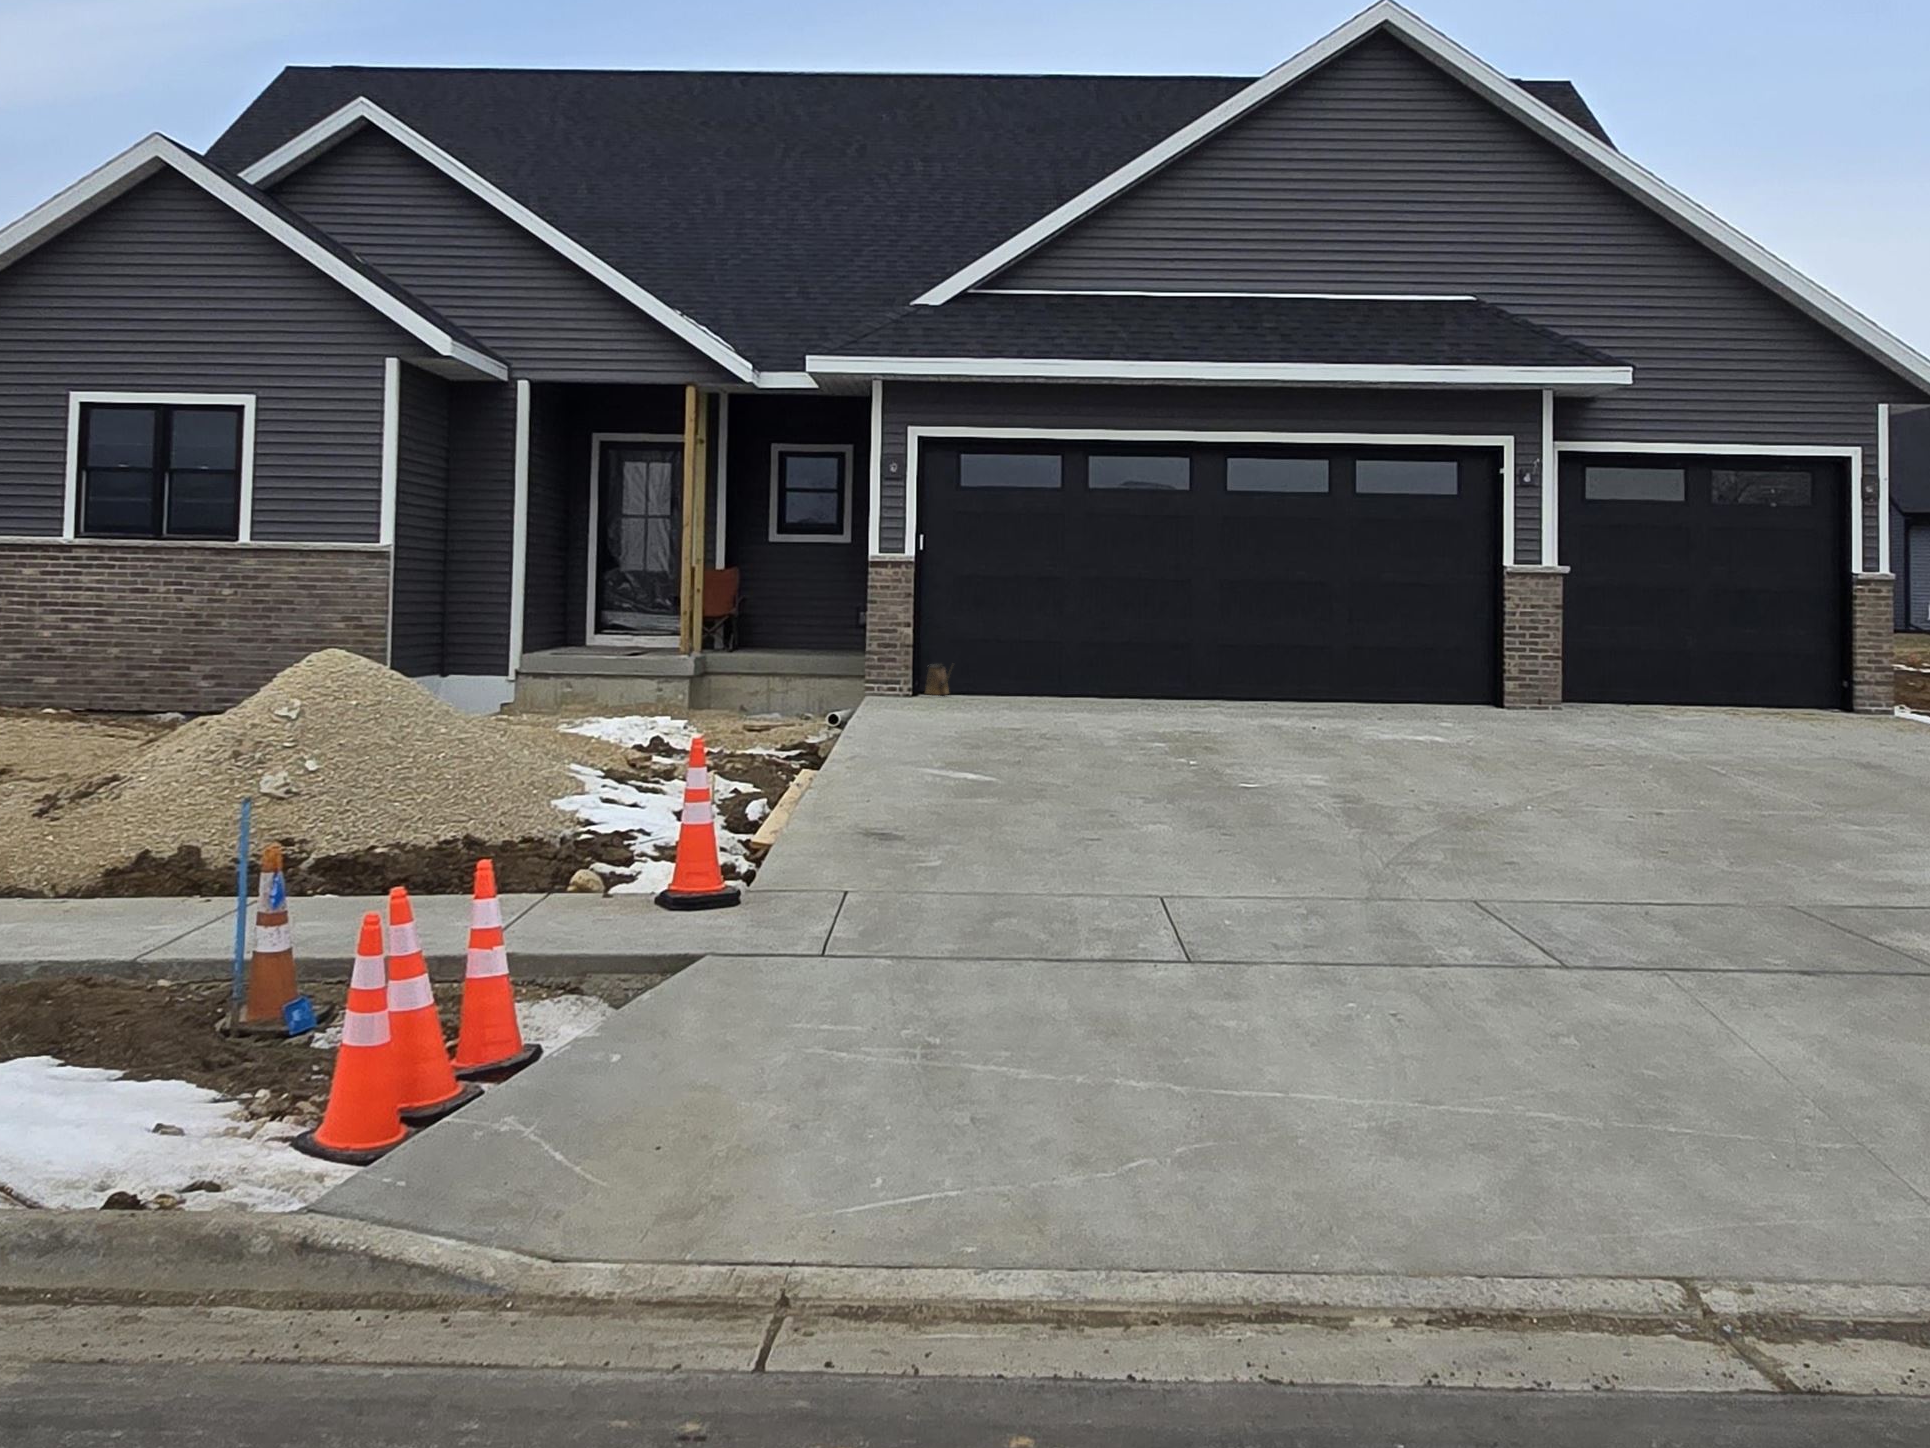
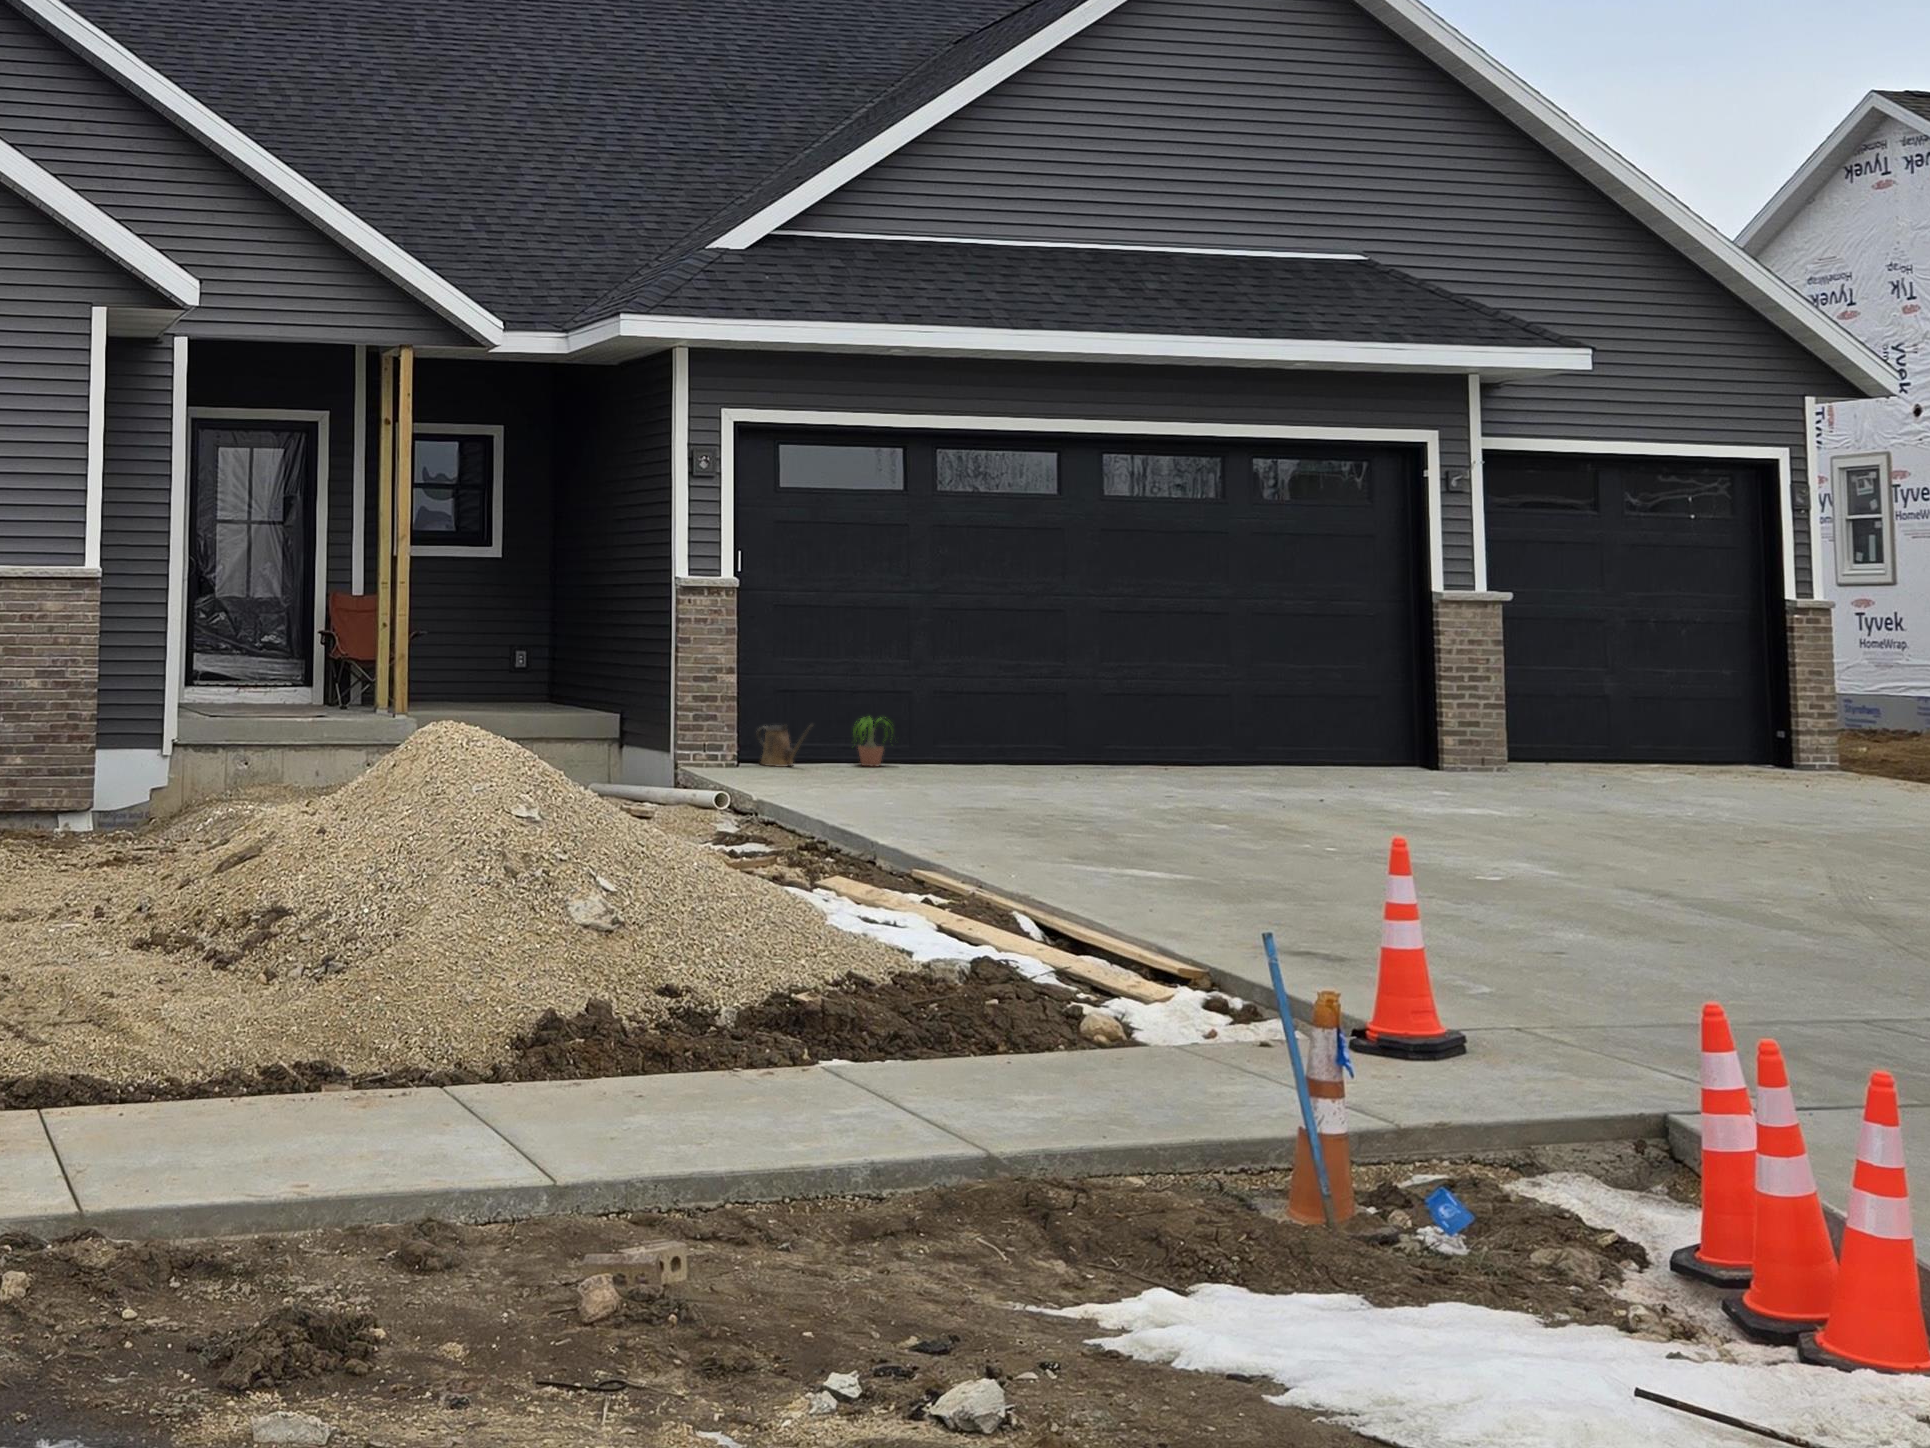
potted plant: none [993,658,1037,696] -> present [854,717,894,766]

